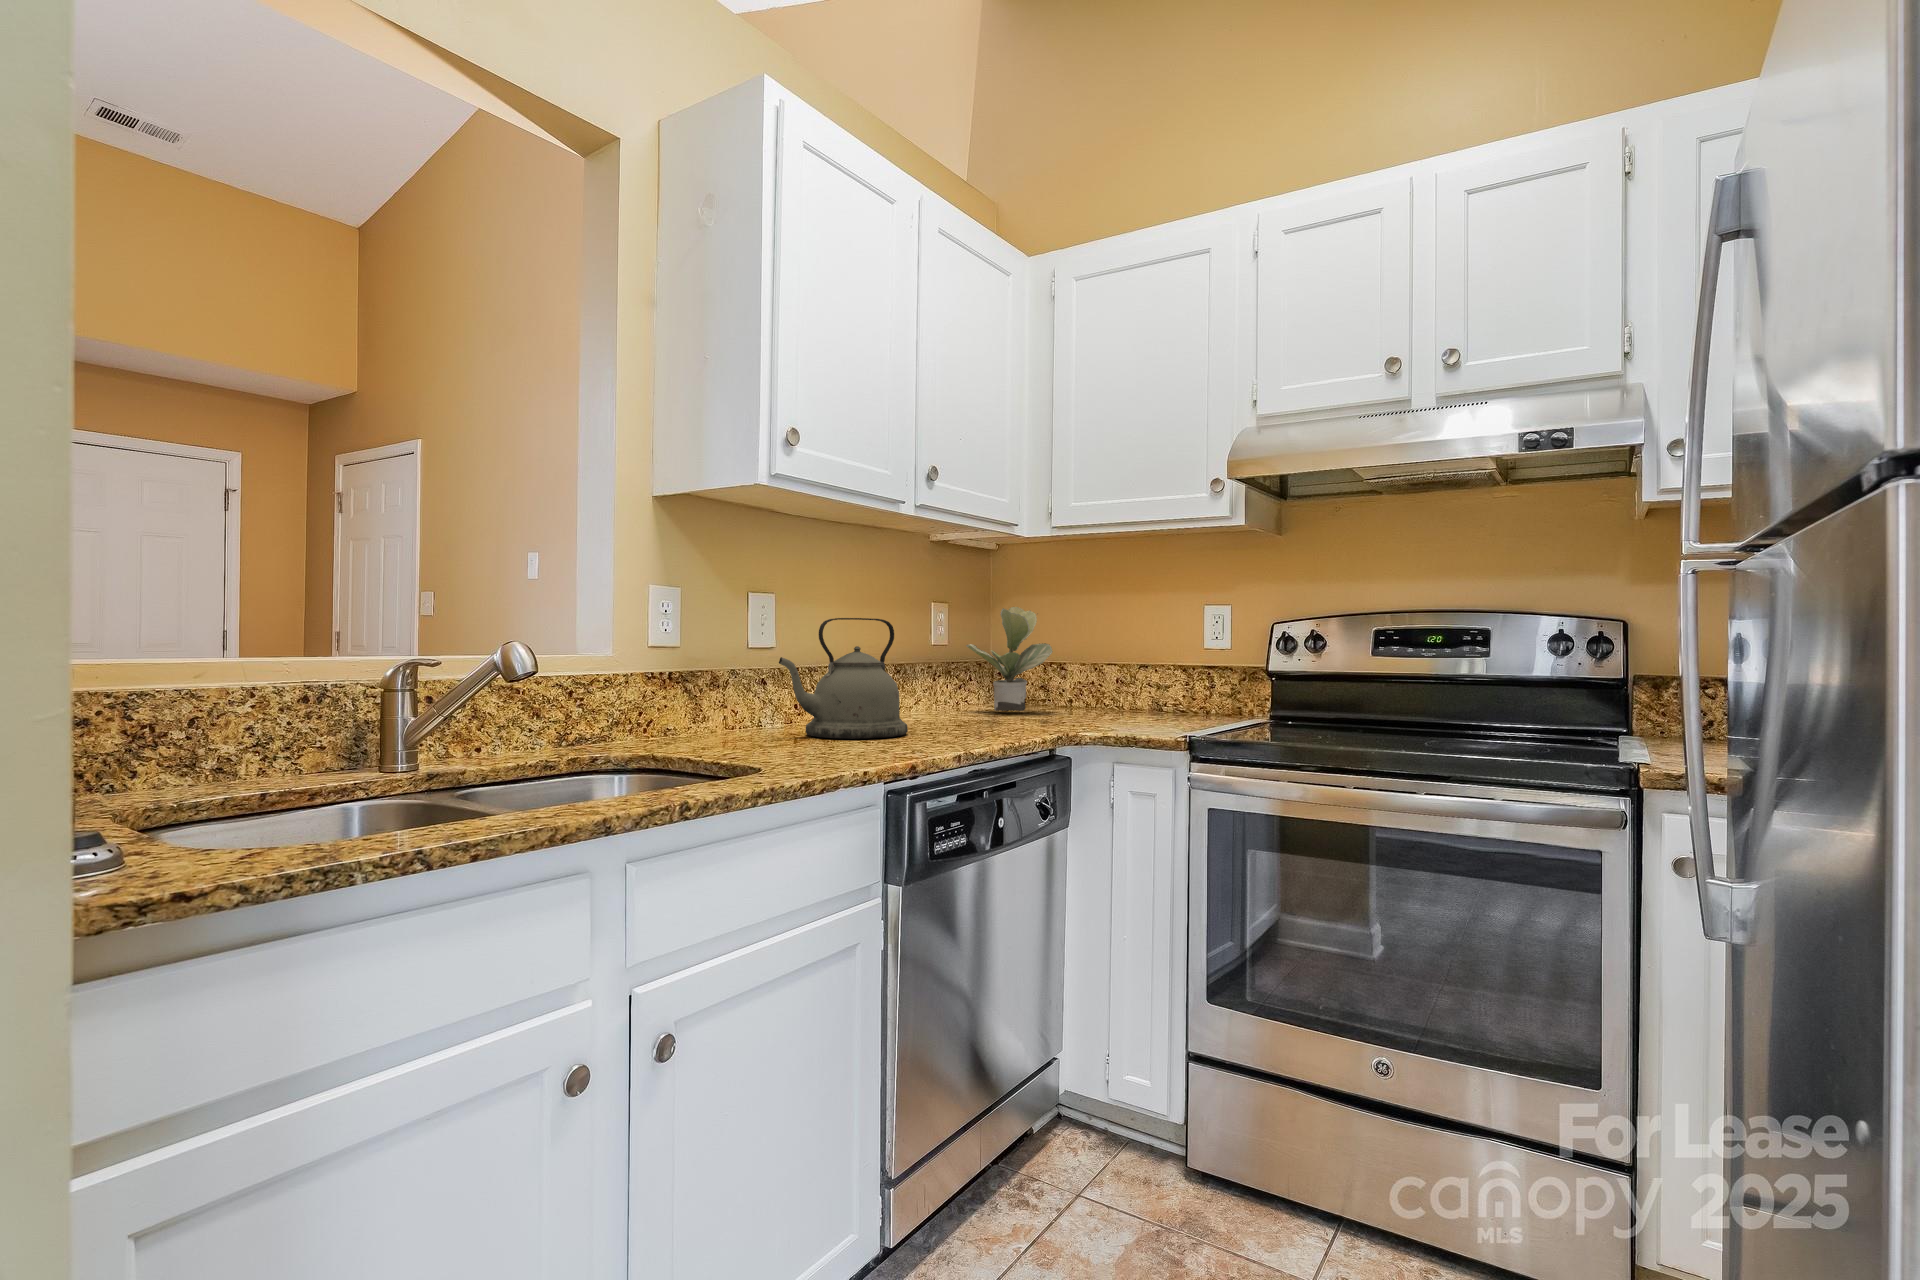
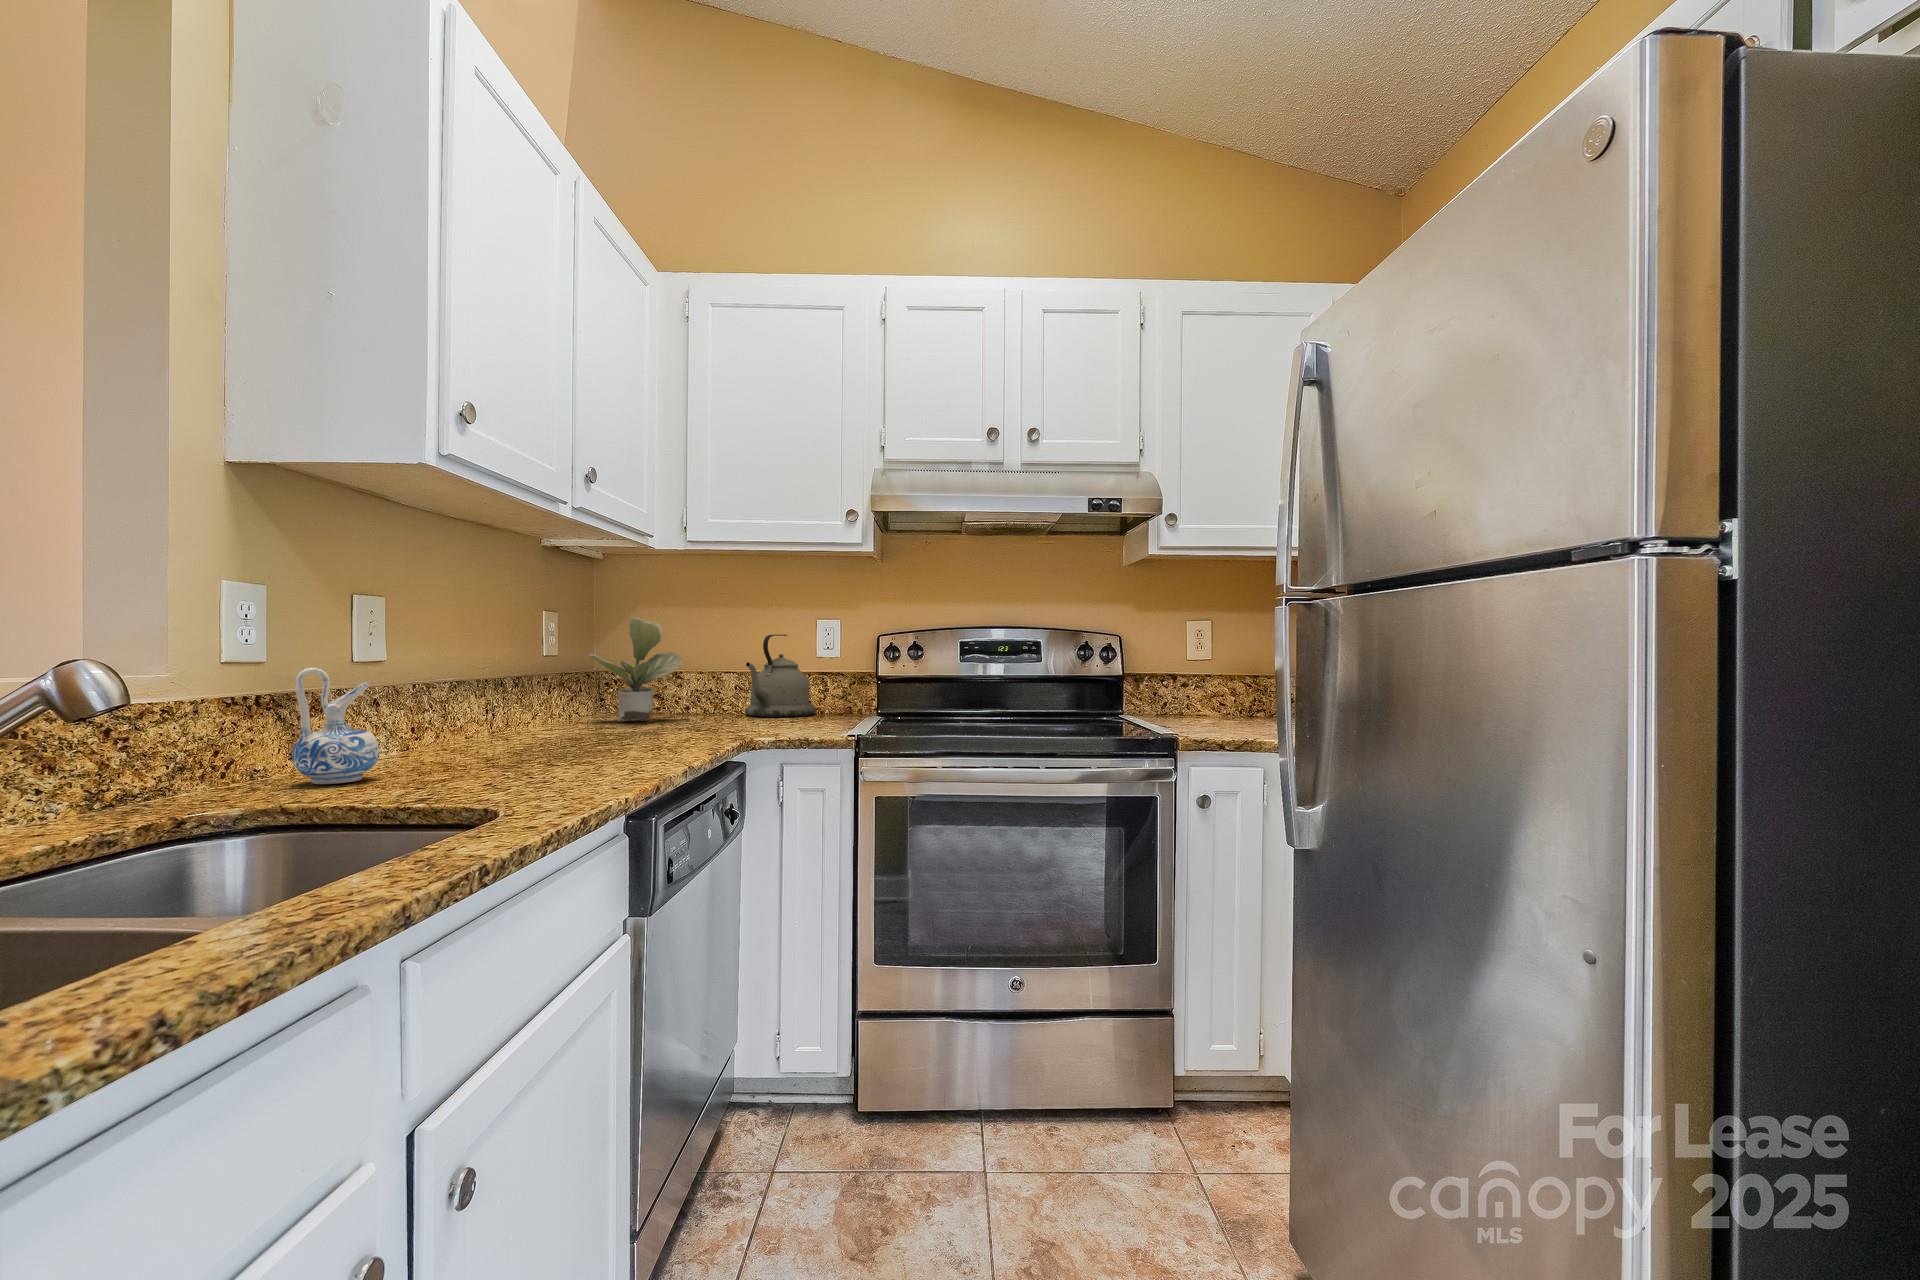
kettle: present [779,618,908,739] -> present [745,635,816,717]
ceramic pitcher: none [683,651,740,743] -> present [292,668,379,784]

